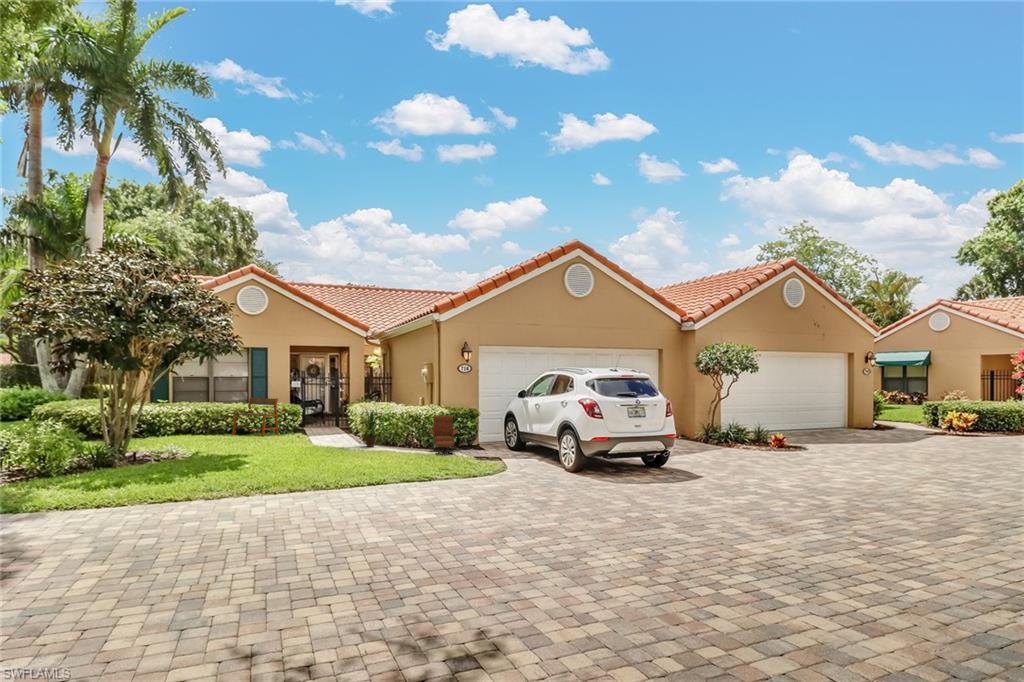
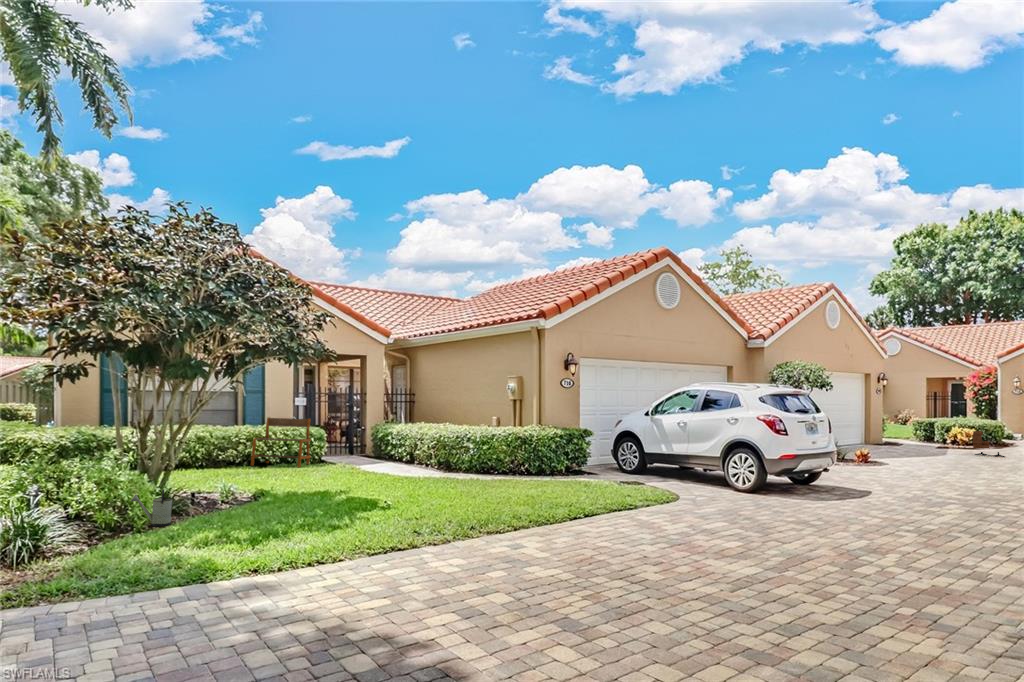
house plant: present [362,411,385,447] -> none [456,427,491,477]
lounge chair: present [429,415,458,455] -> present [972,431,1005,457]
watering can: none [16,455,49,481] -> present [131,490,172,526]

